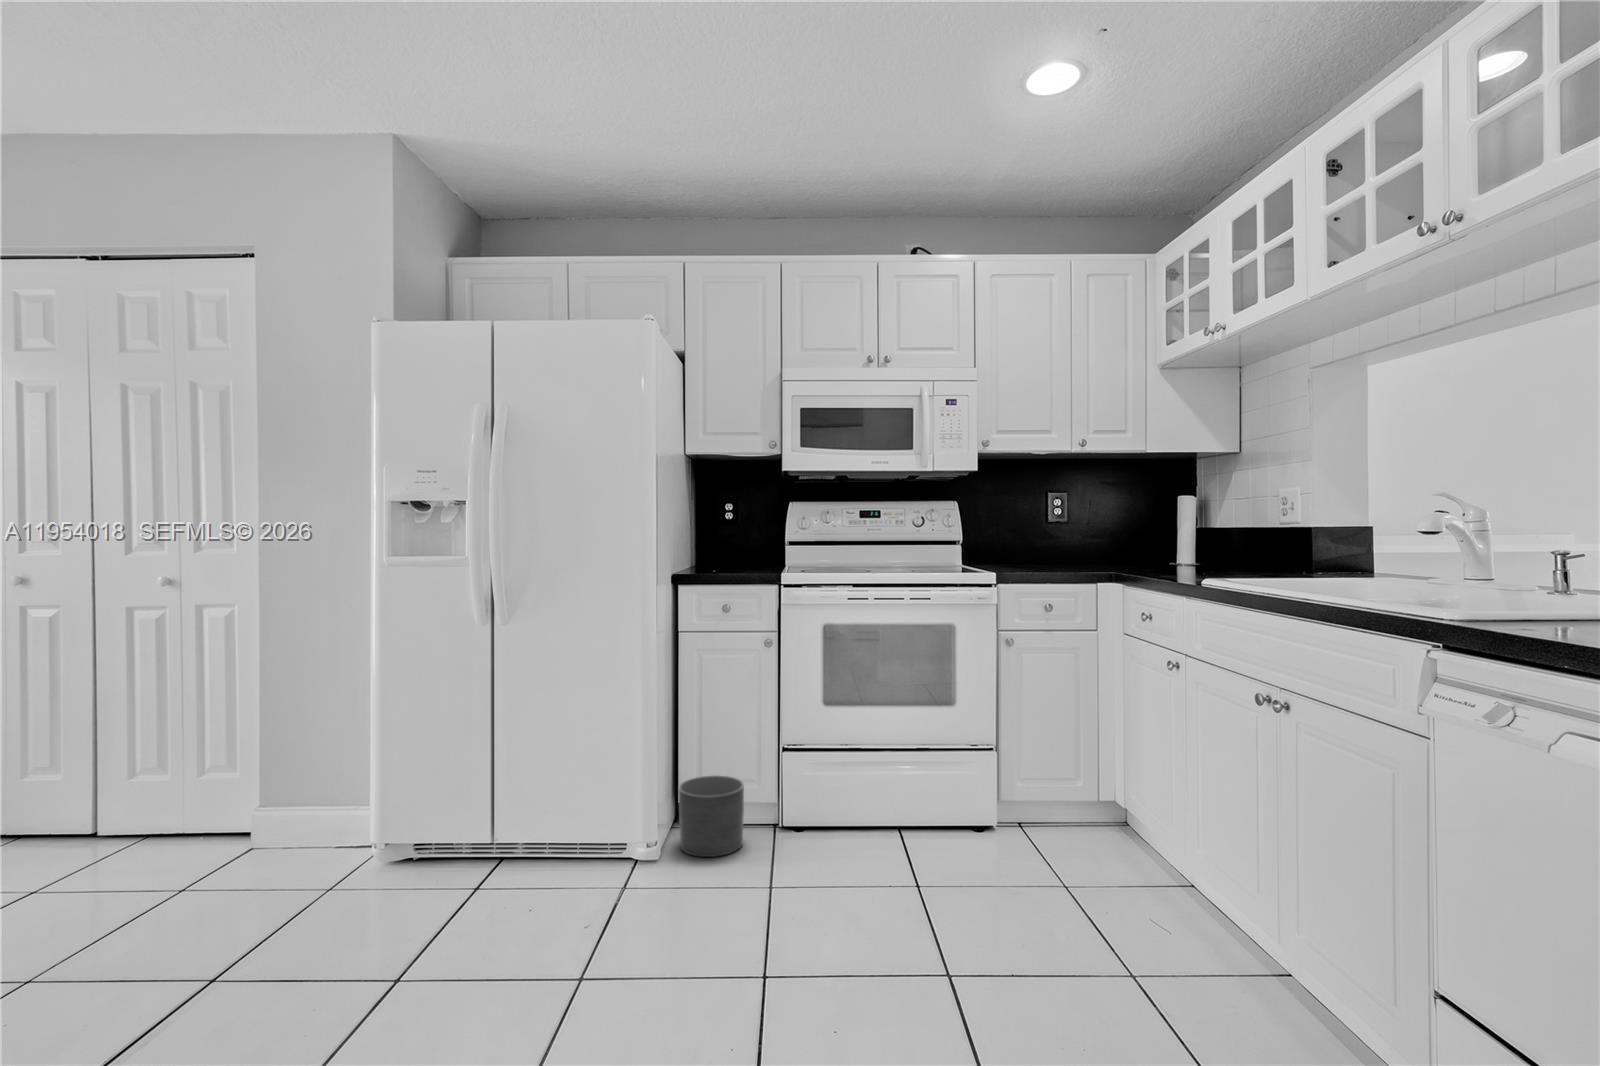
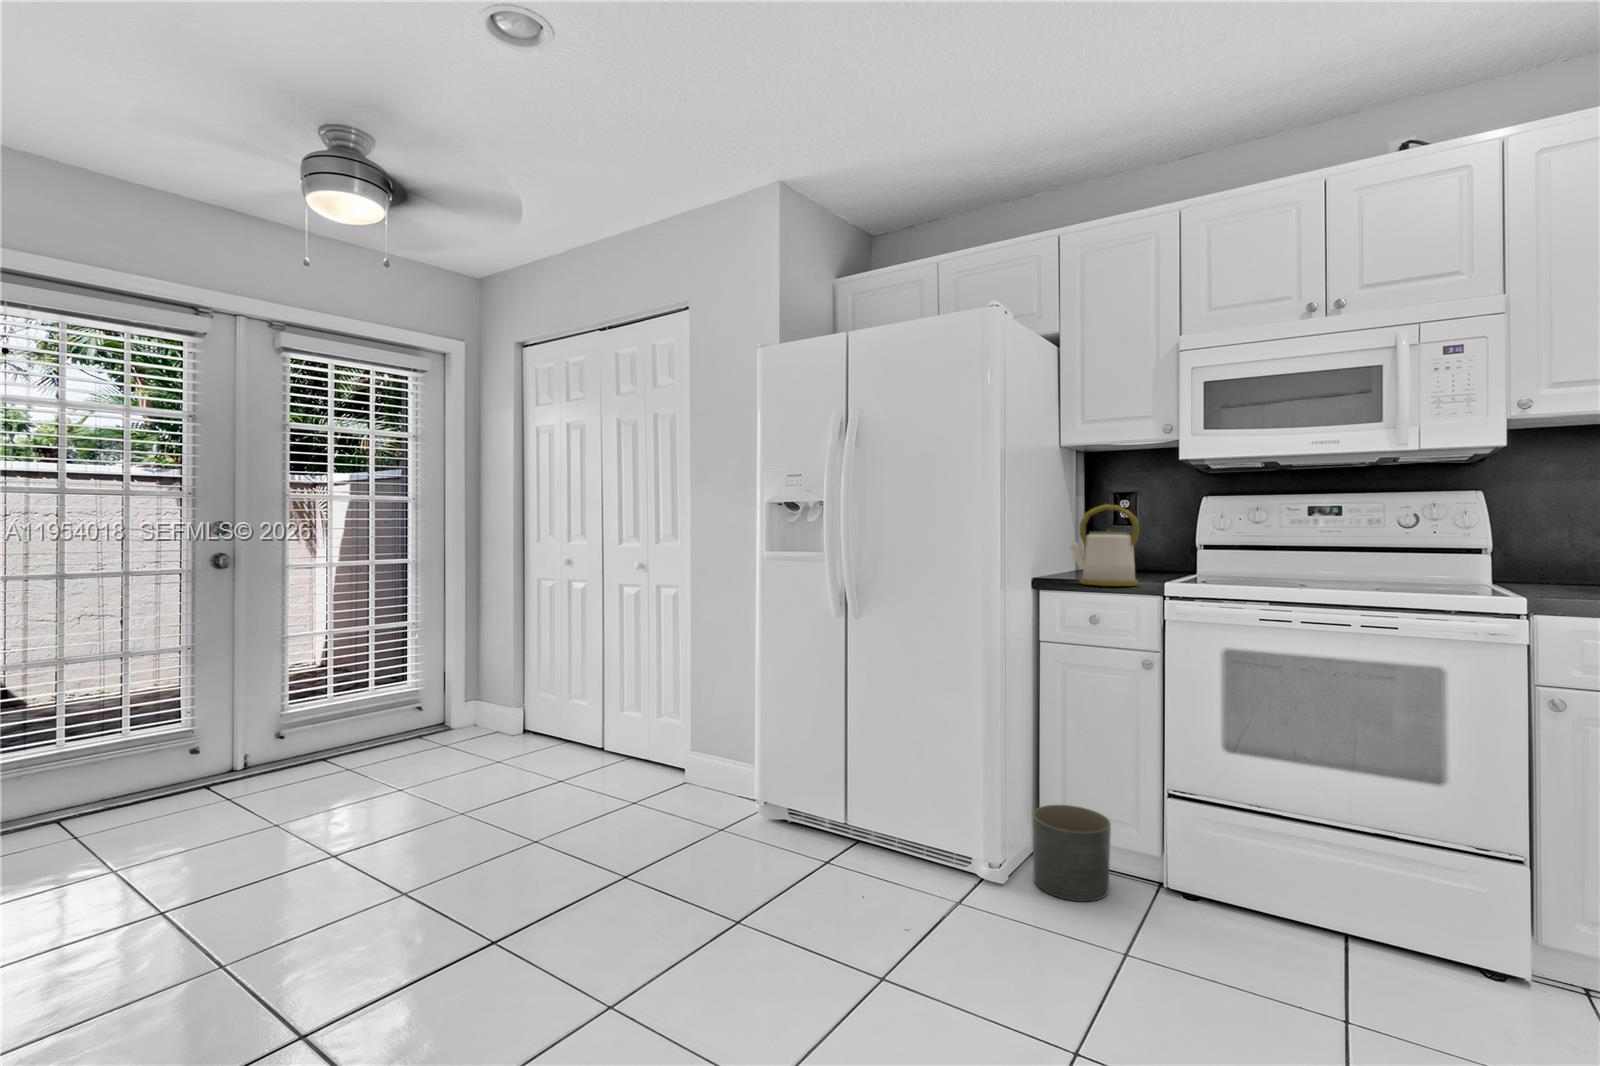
kettle: none [700,509,757,579] -> present [1070,504,1140,586]

